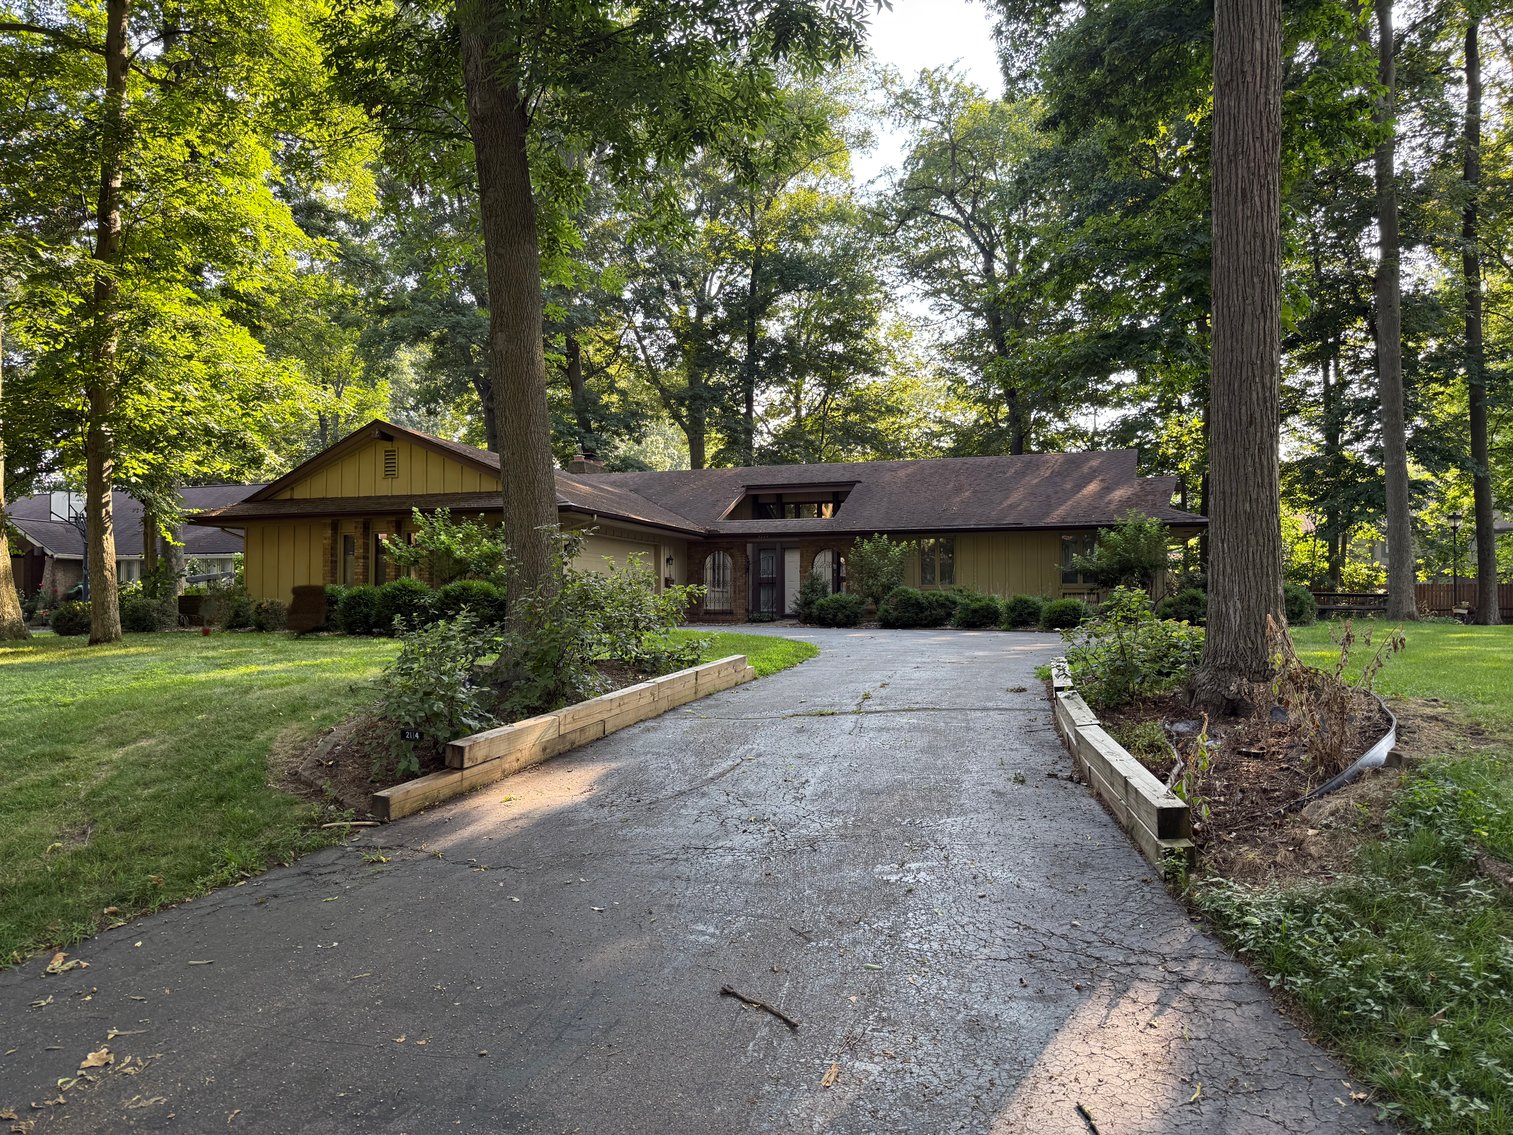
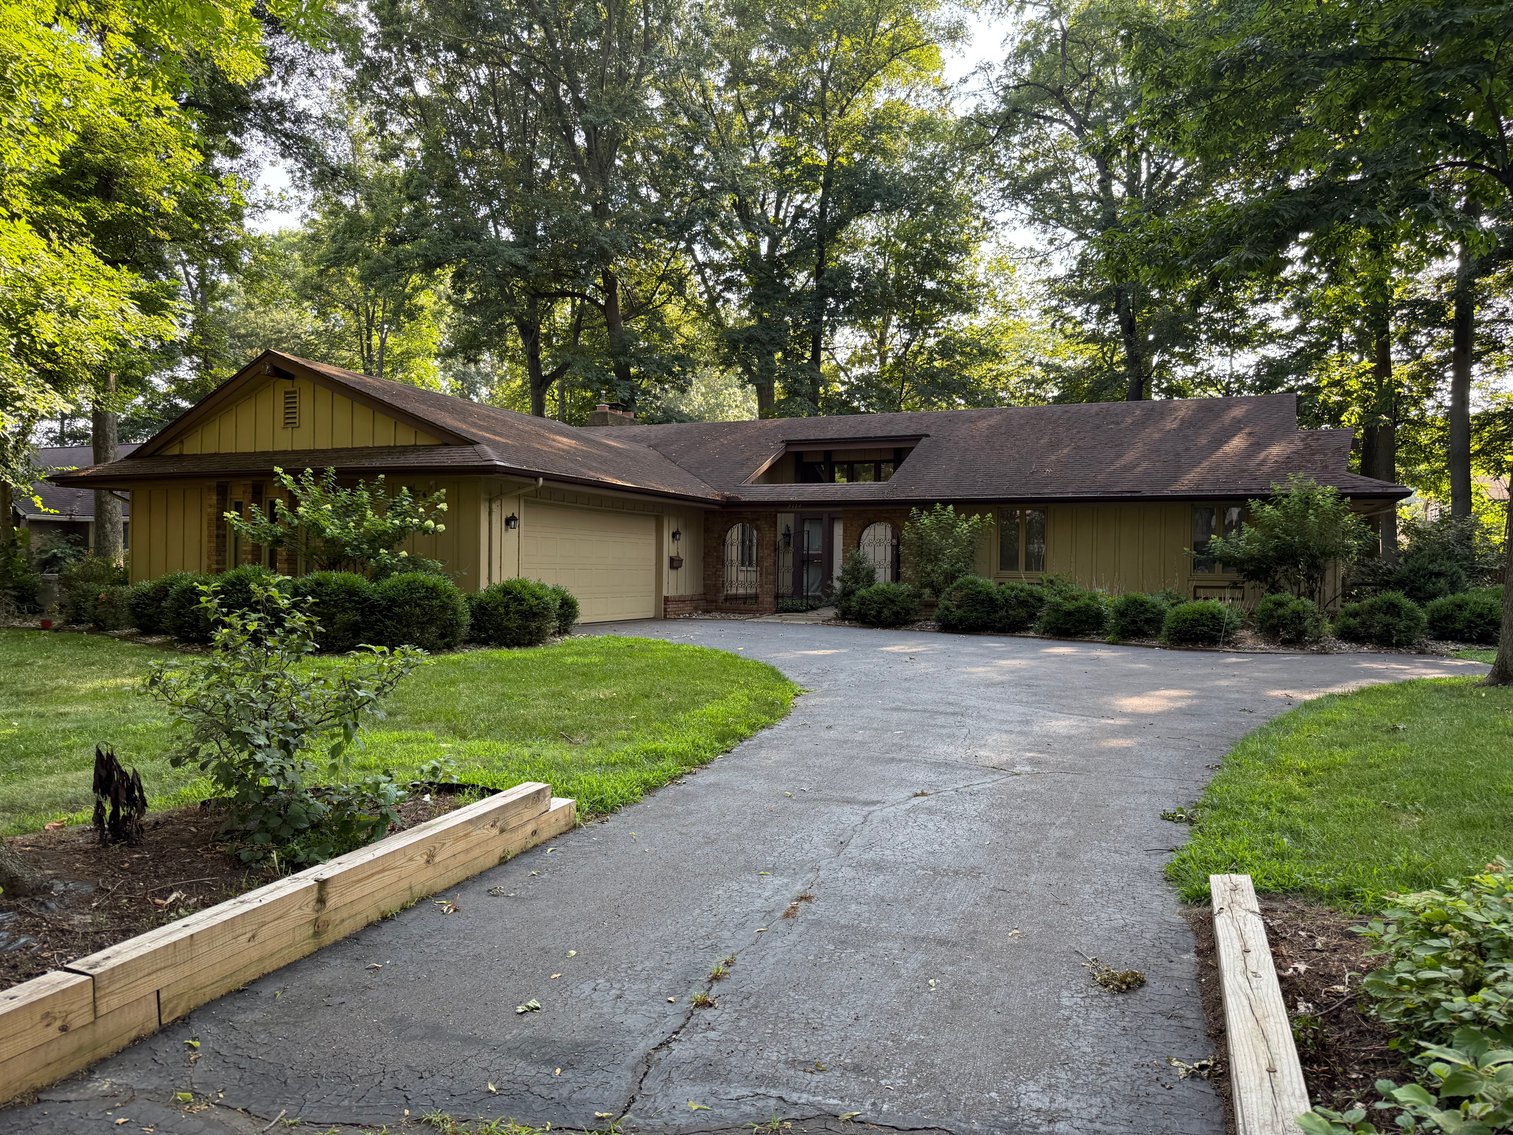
lounge chair: present [283,585,329,638] -> none [79,569,164,646]

